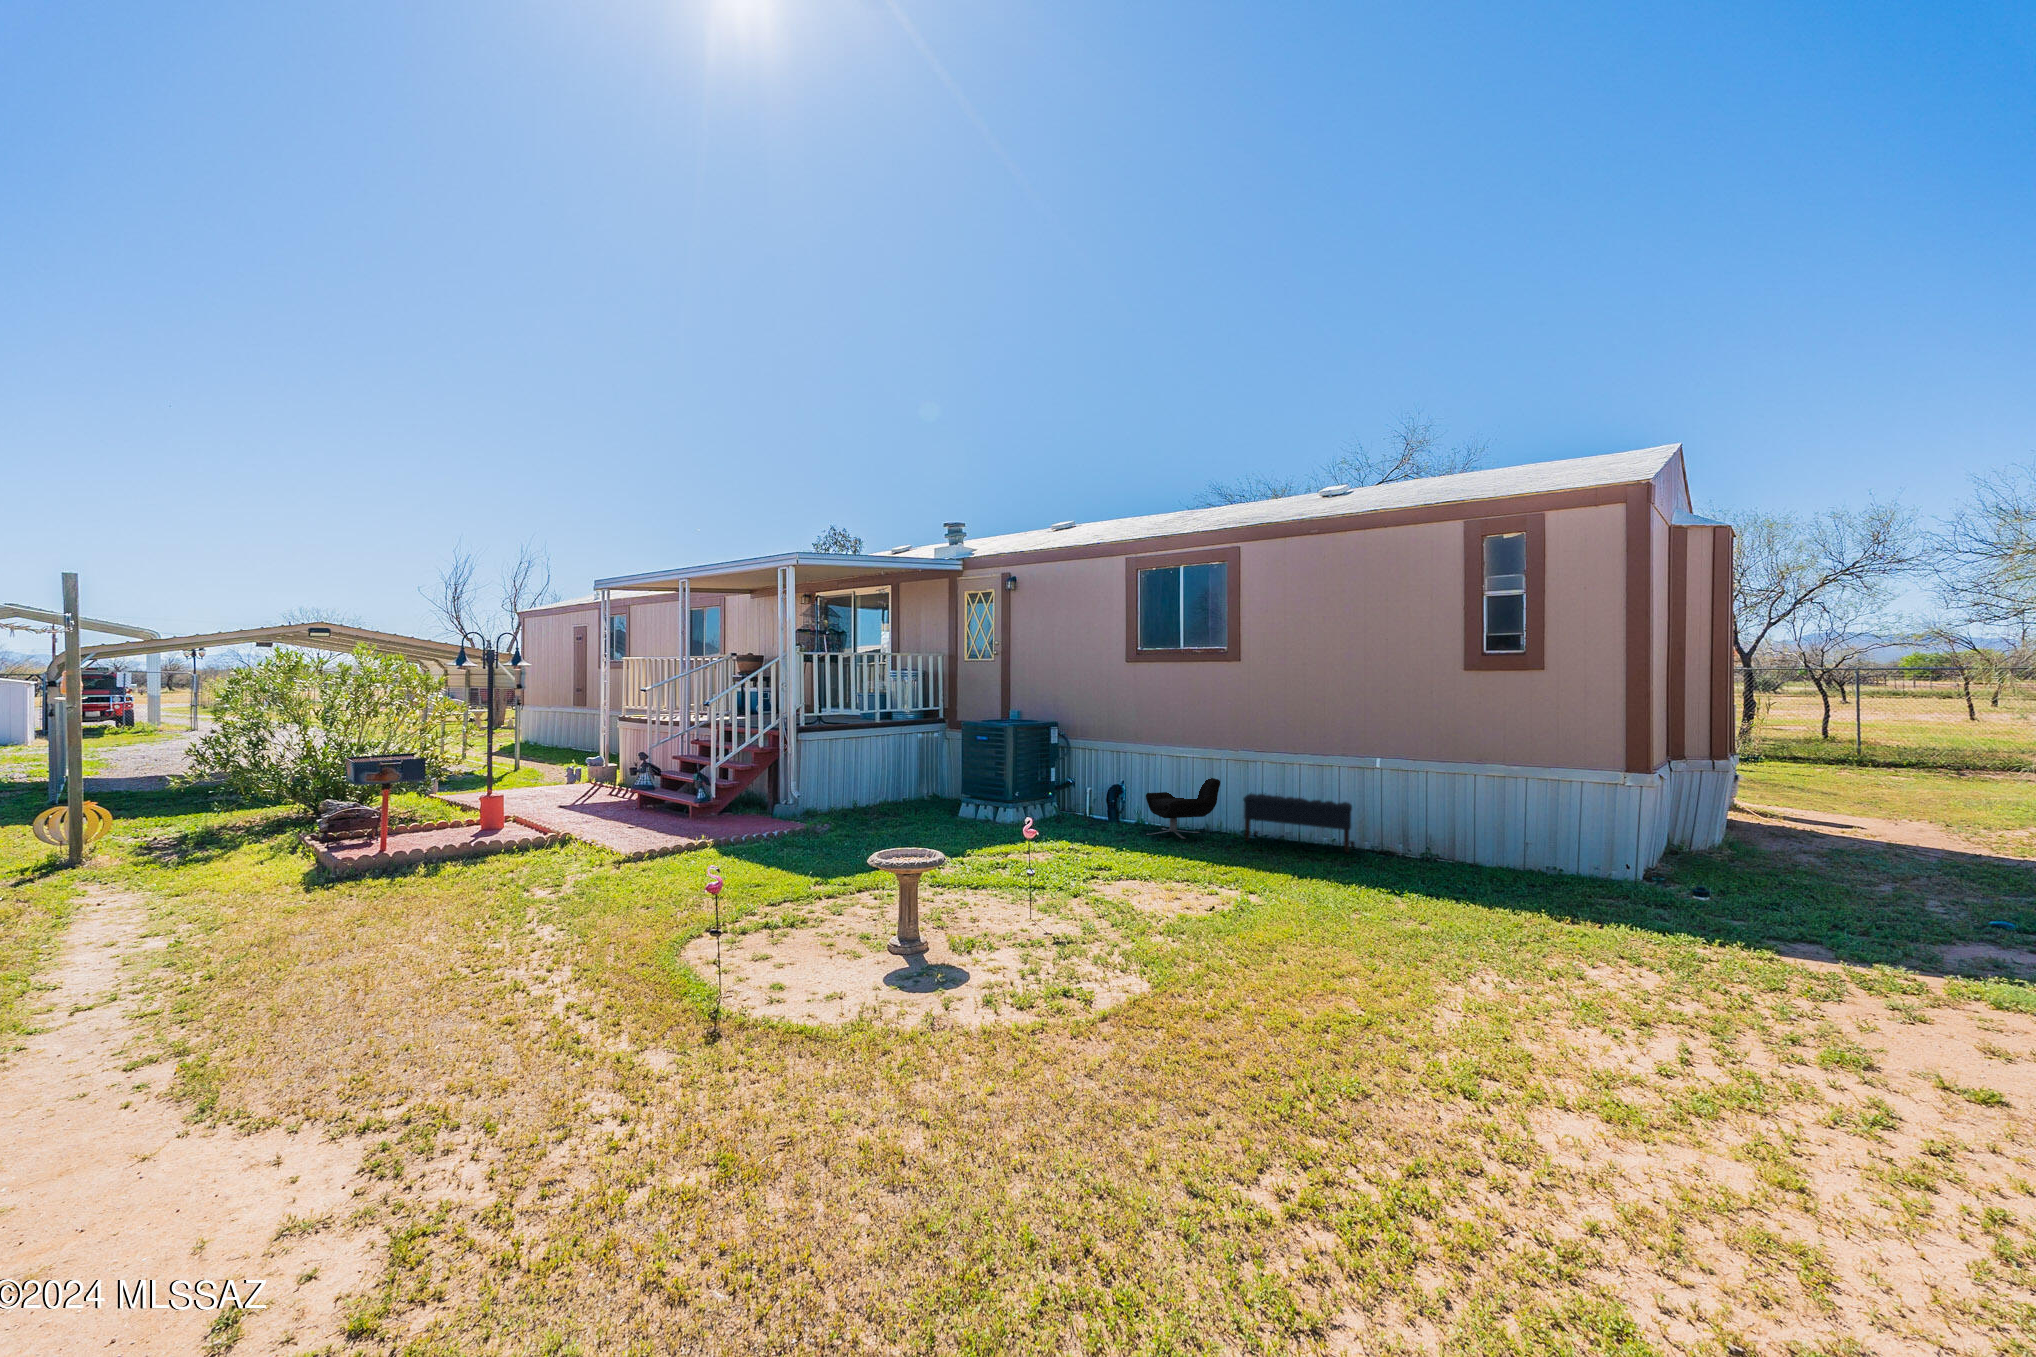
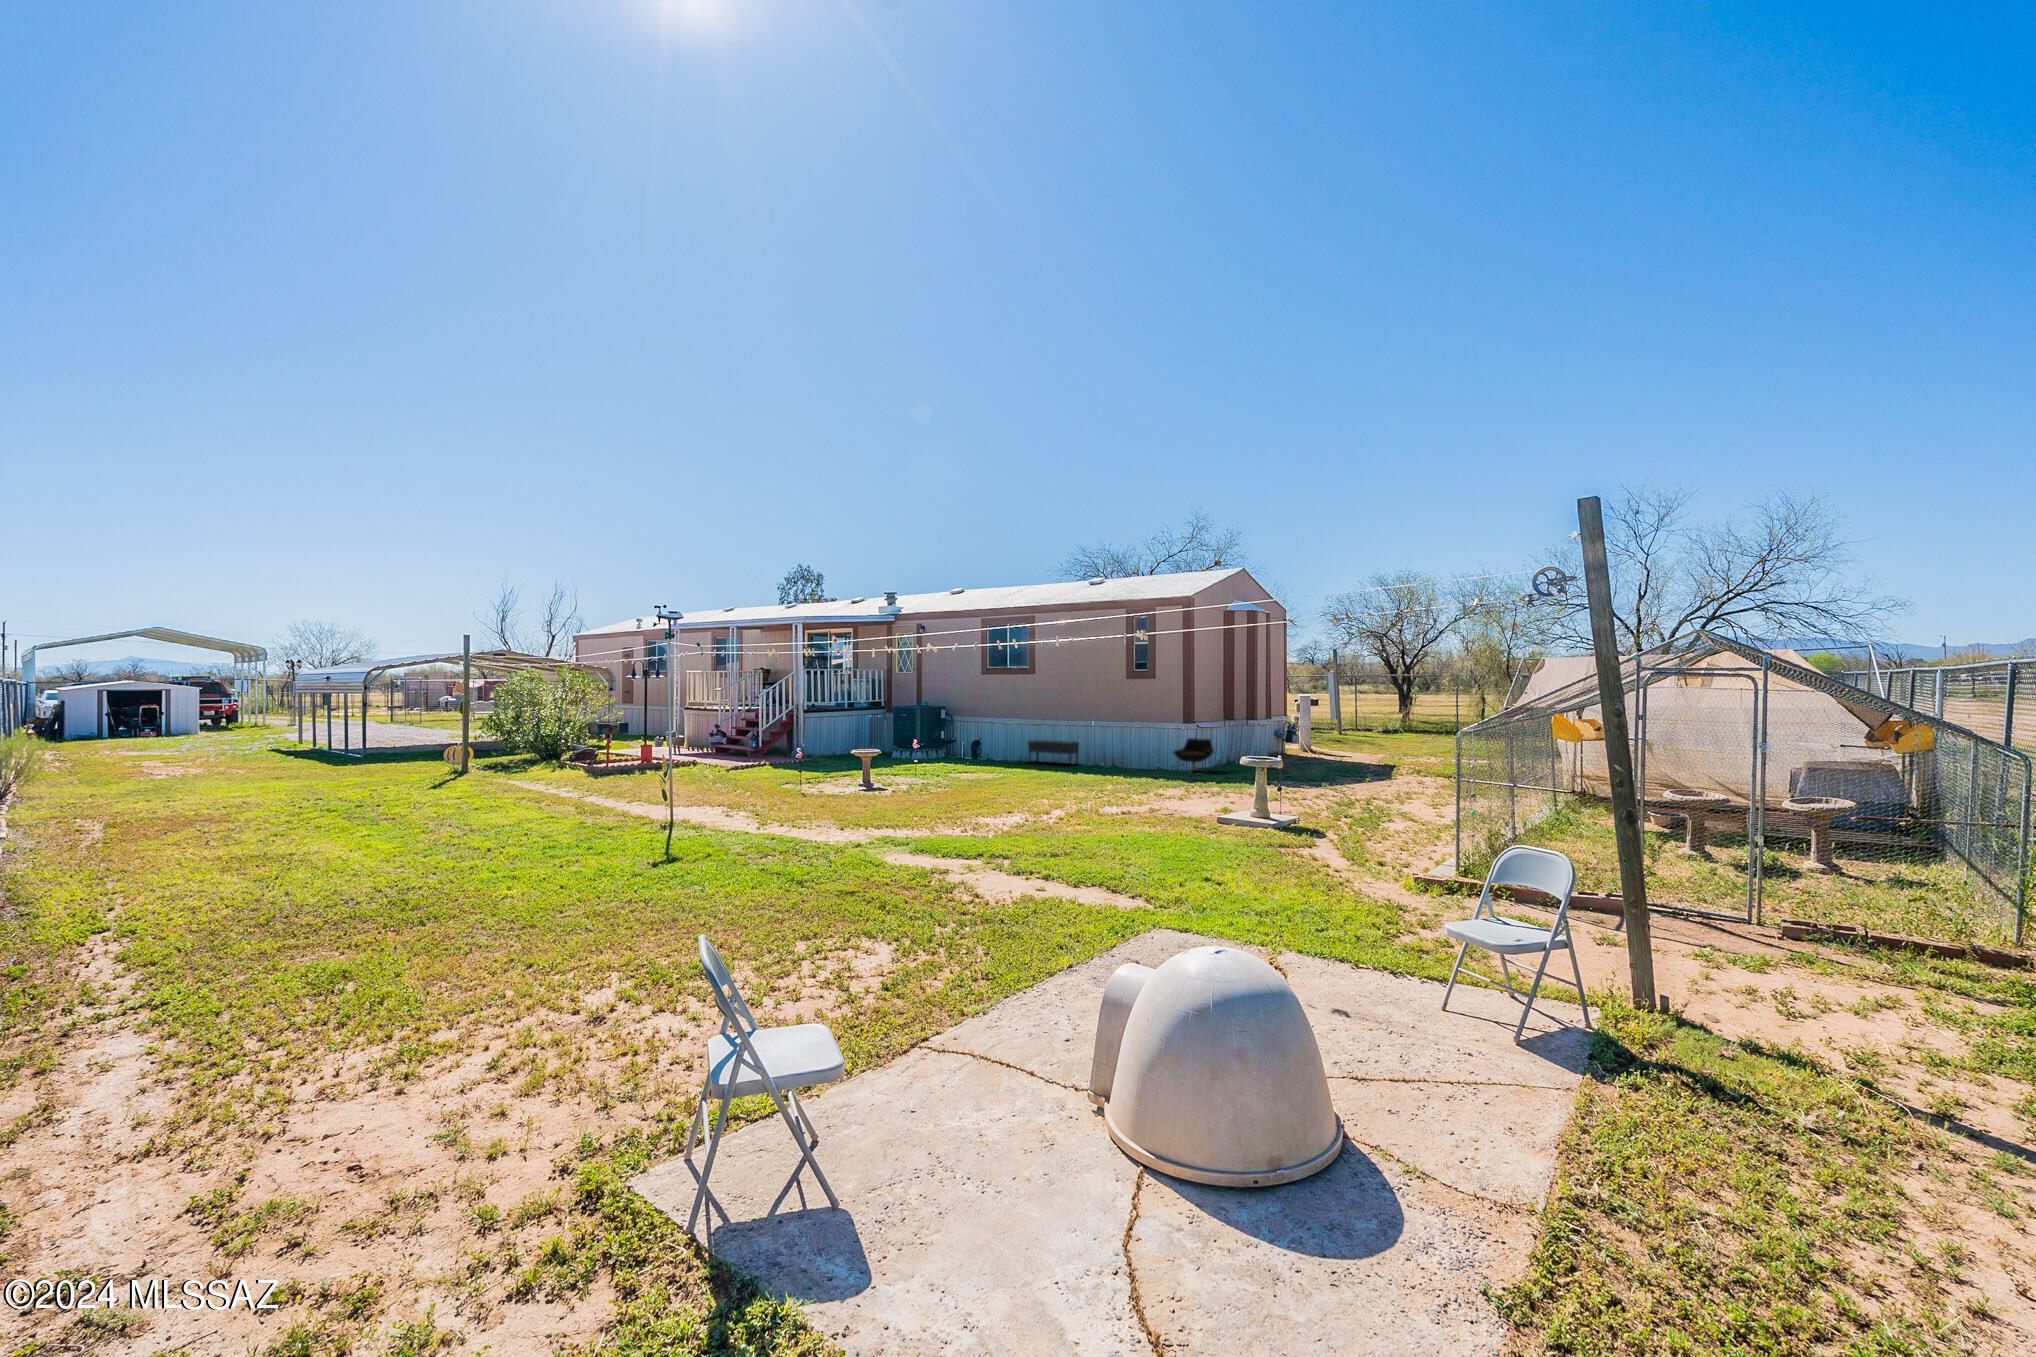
lounge chair: present [1146,778,1220,839] -> present [1174,738,1214,770]

